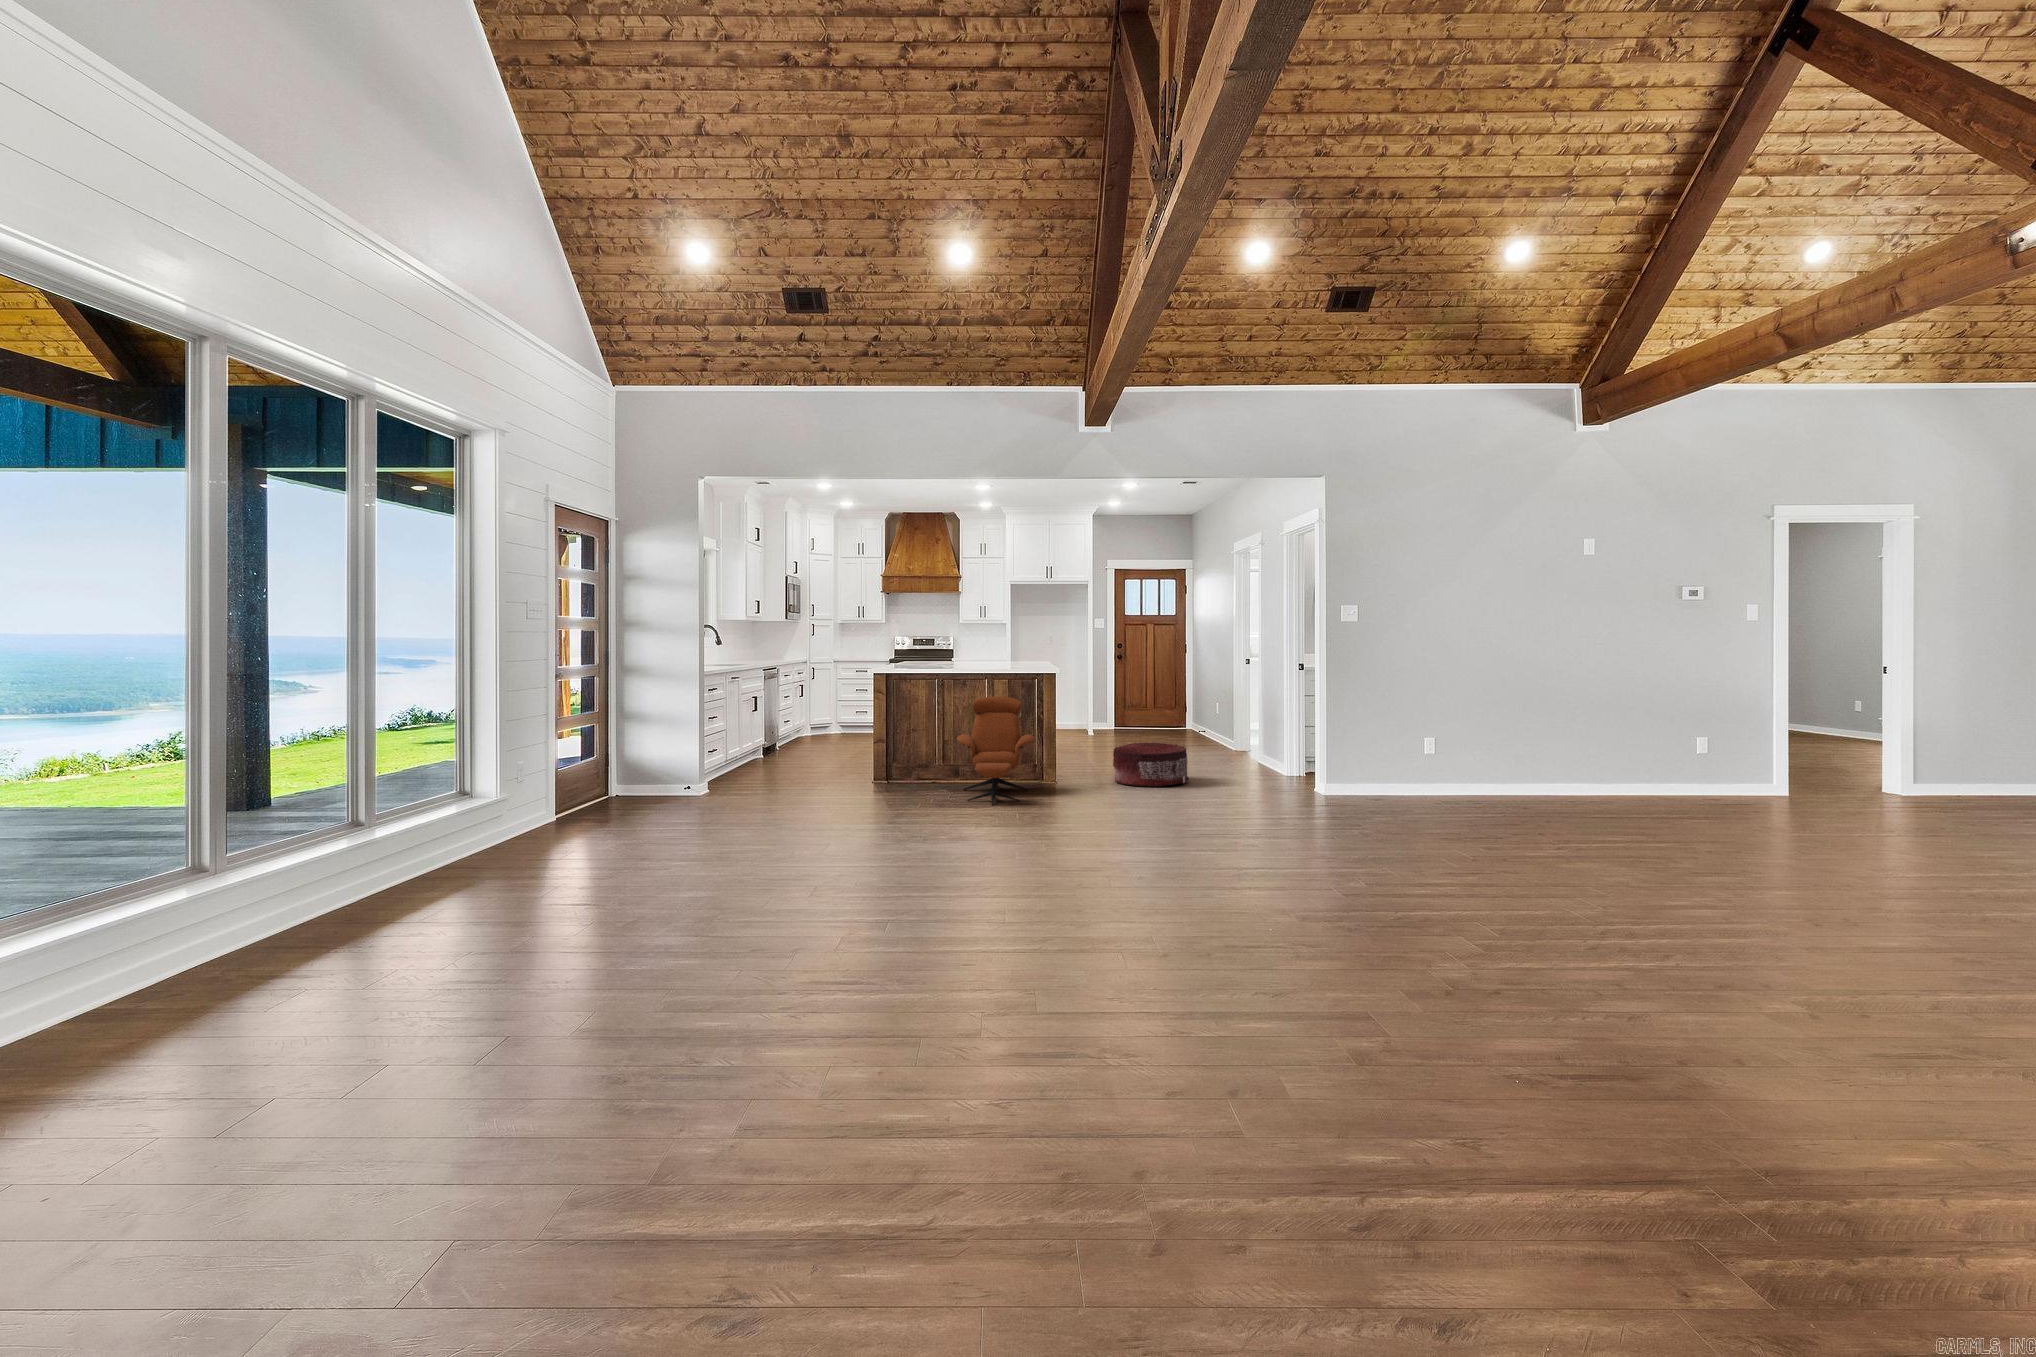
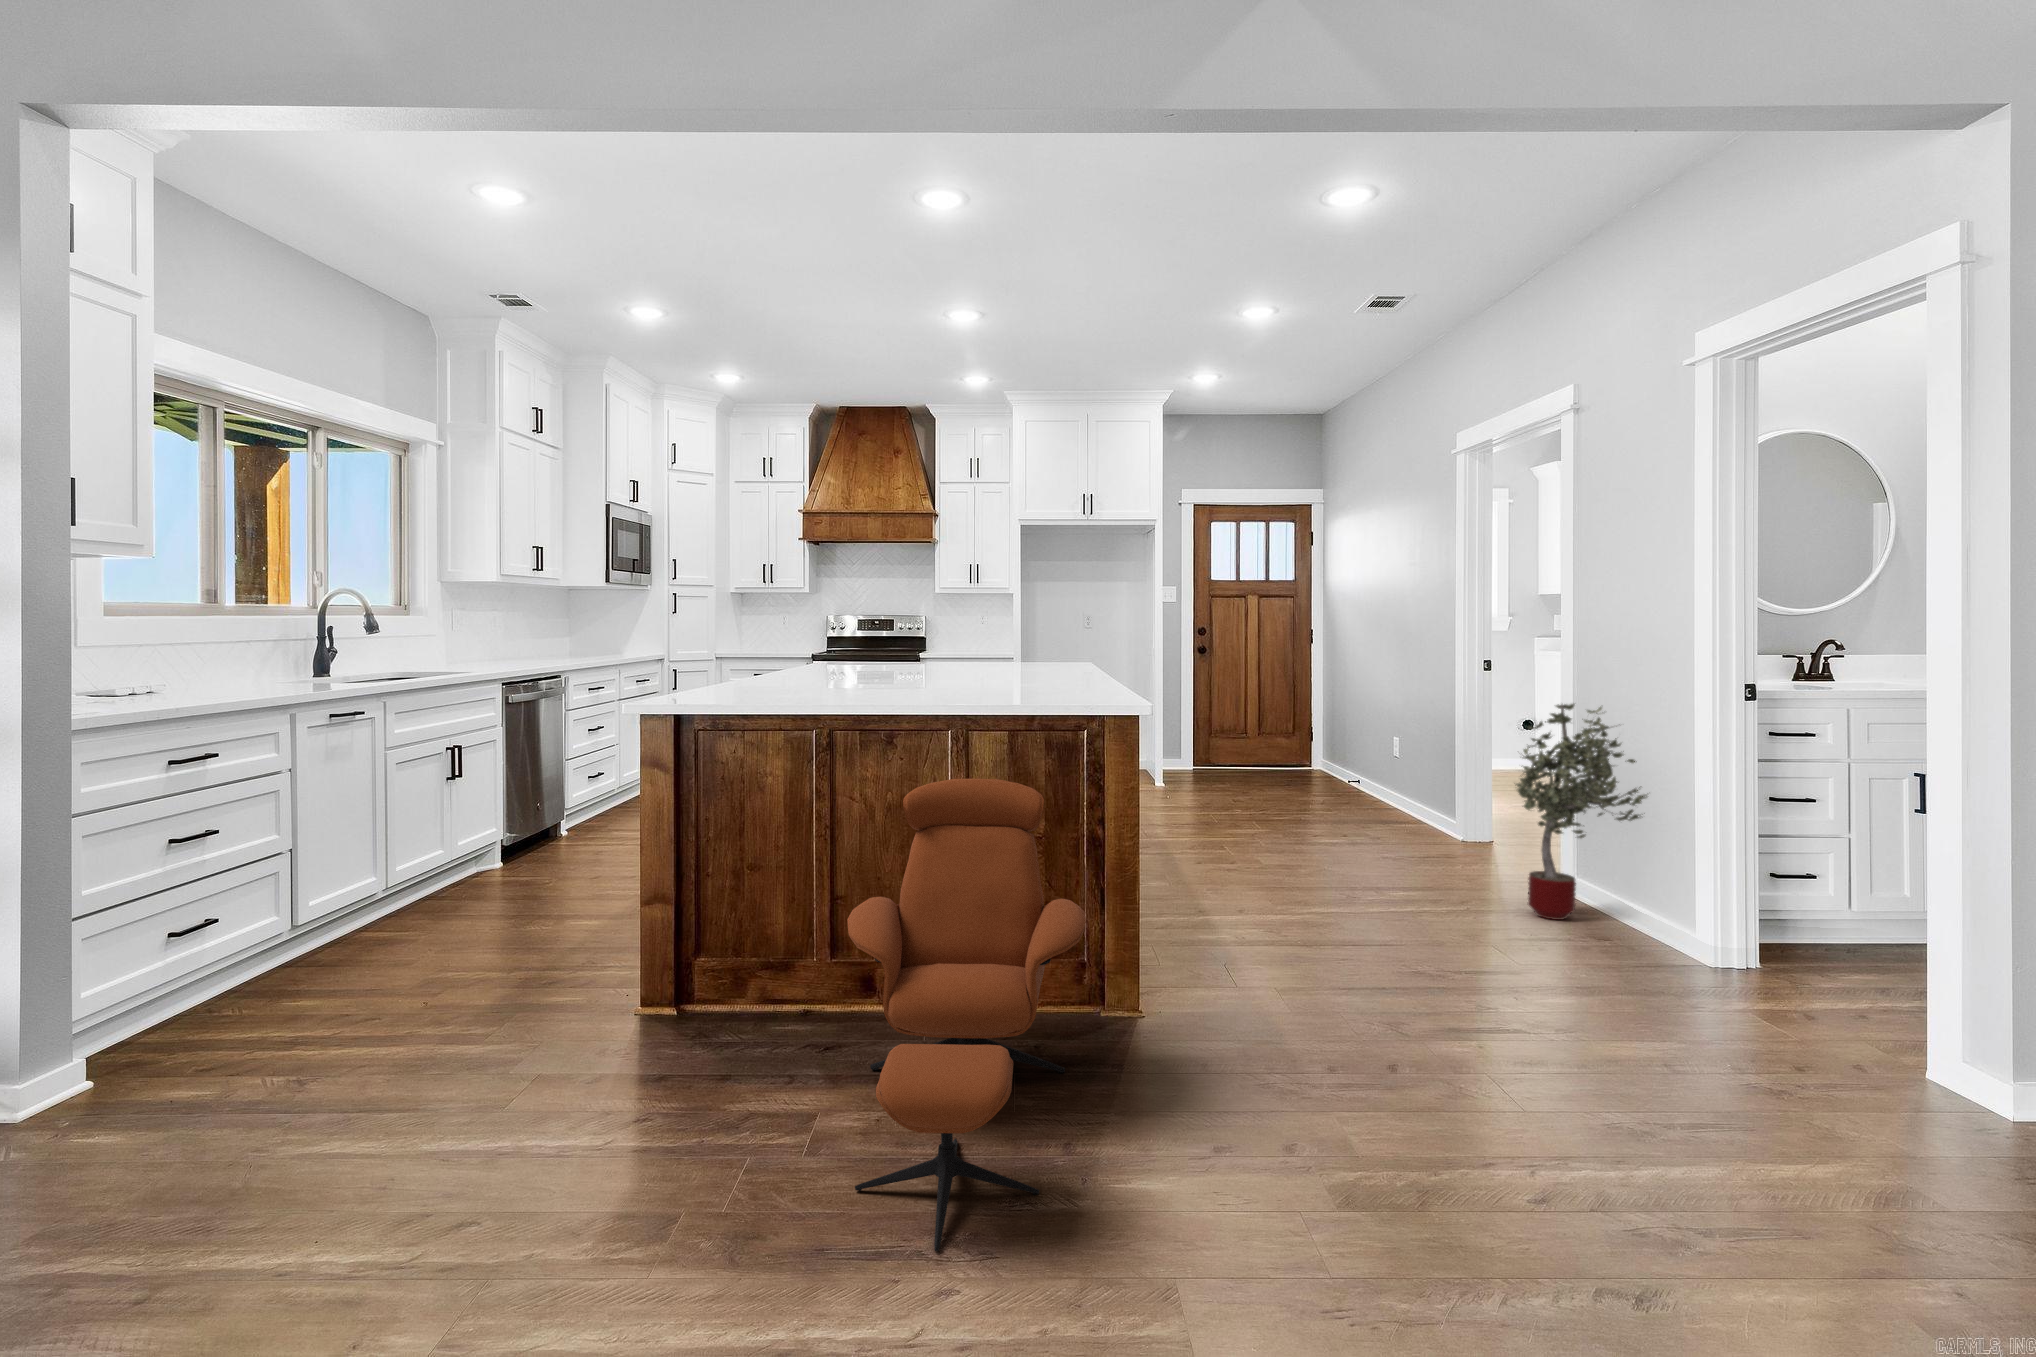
potted tree: none [1223,676,1276,769] -> present [1516,704,1647,920]
pouf: present [1113,742,1189,786] -> none [1292,885,1510,1045]

